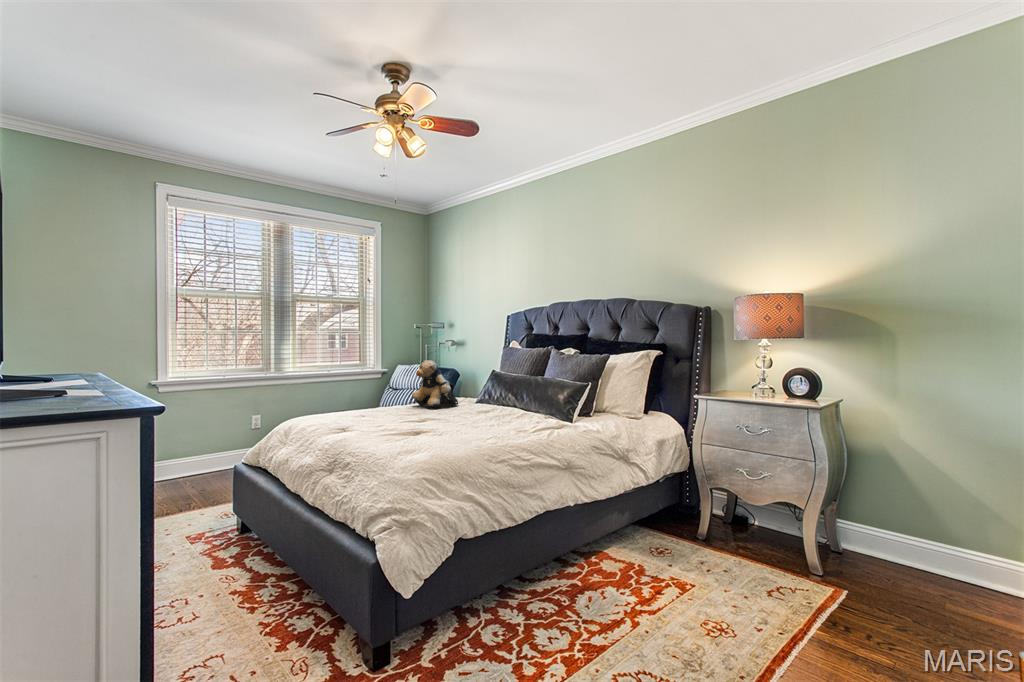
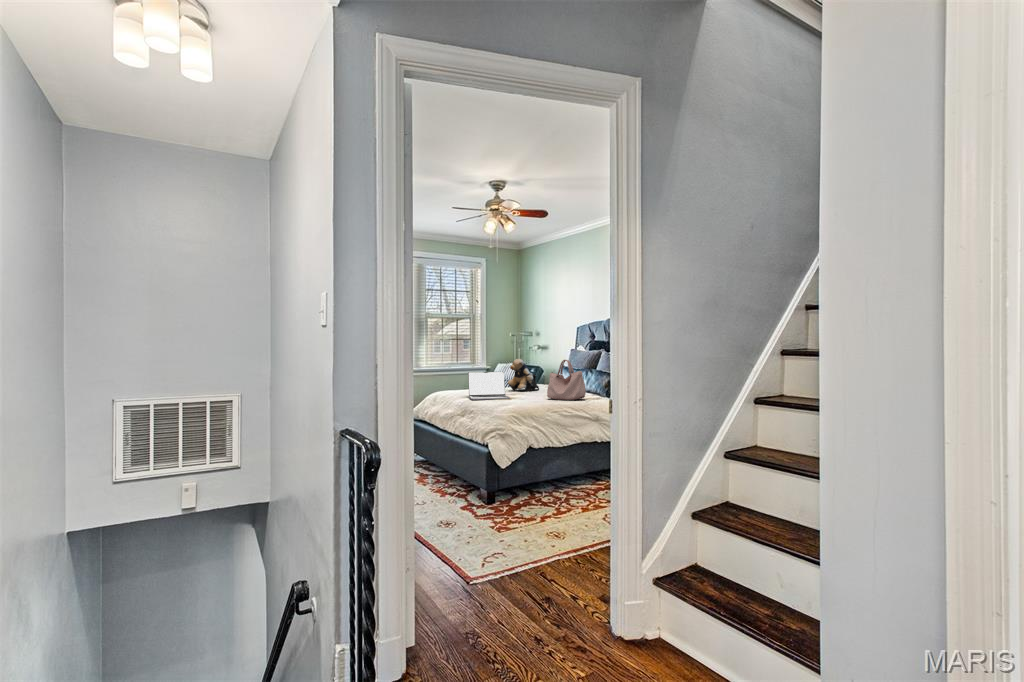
handbag: none [479,364,543,430] -> present [547,360,586,400]
laptop: none [348,382,417,432] -> present [468,372,510,400]

